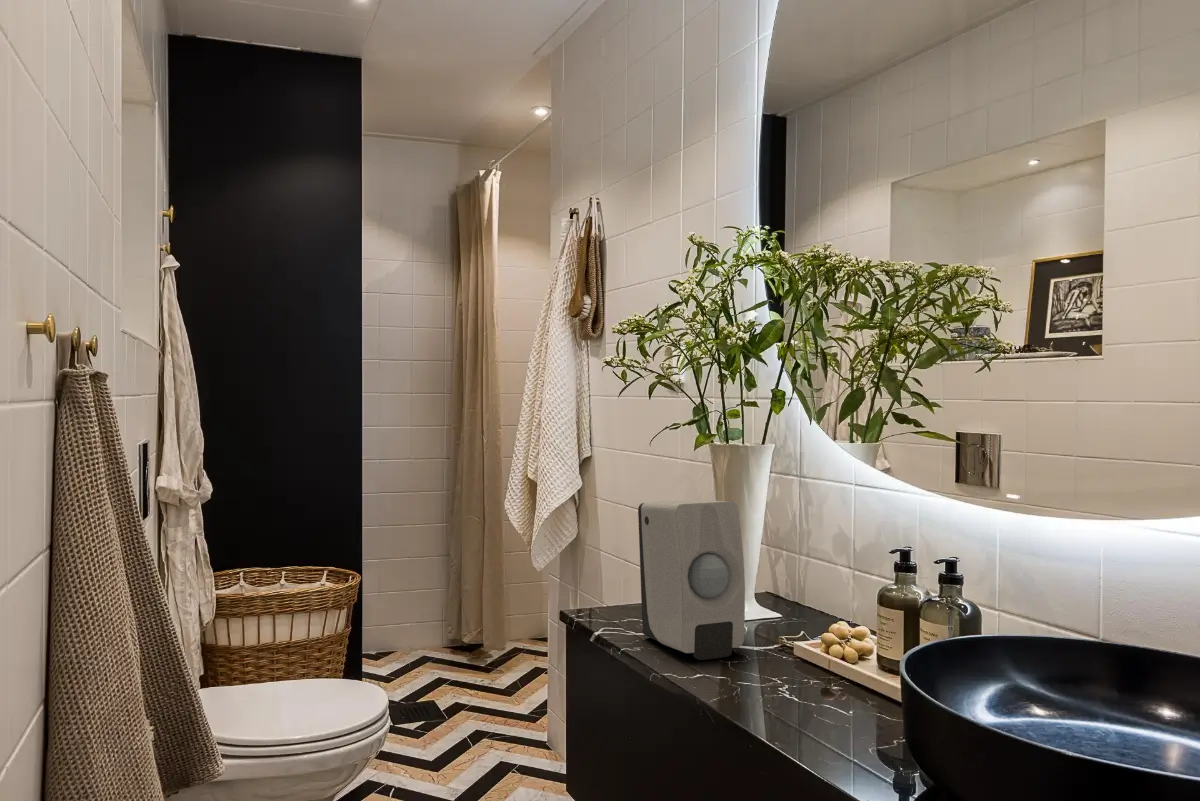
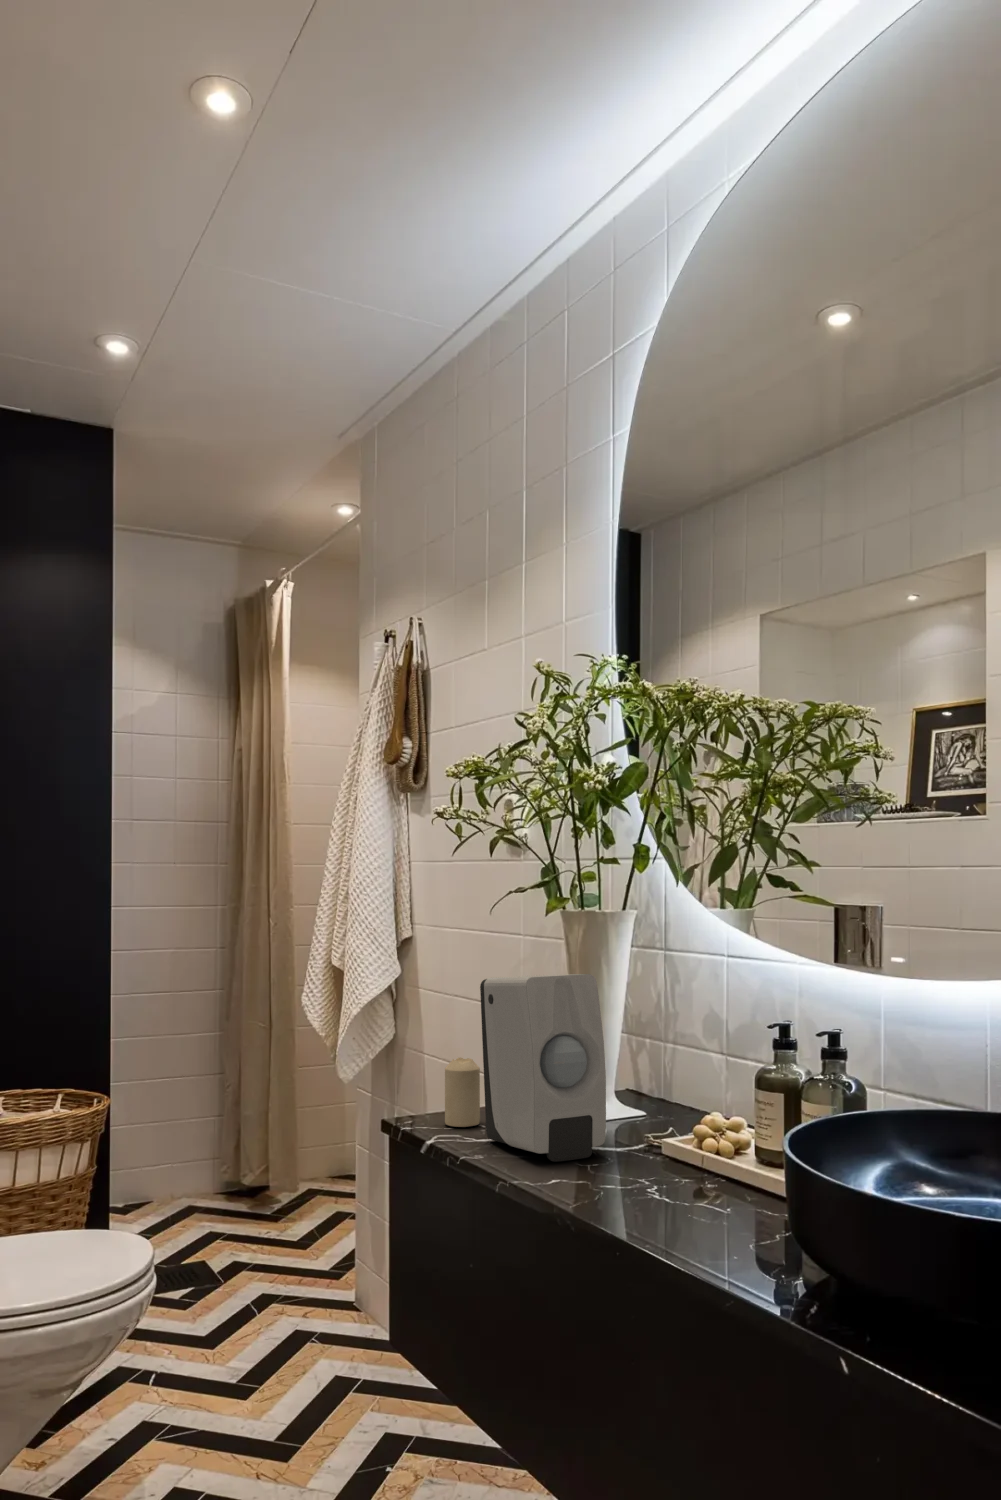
candle: none [609,566,638,624] -> present [445,1058,480,1127]

